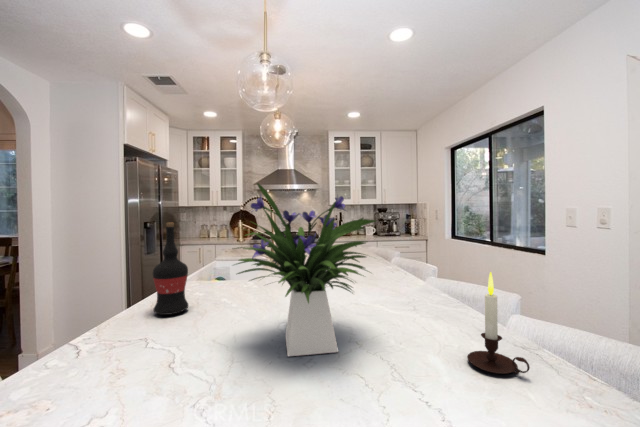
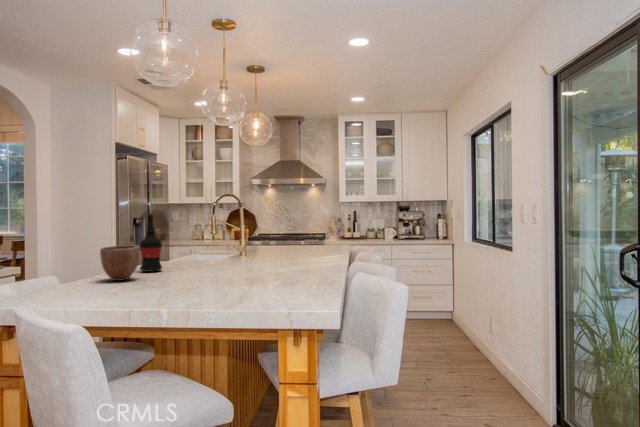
flower arrangement: present [237,183,376,356] -> none [179,188,266,282]
candle: present [467,272,530,374] -> none [295,235,318,286]
decorative bowl: none [71,285,153,361] -> present [100,245,139,281]

